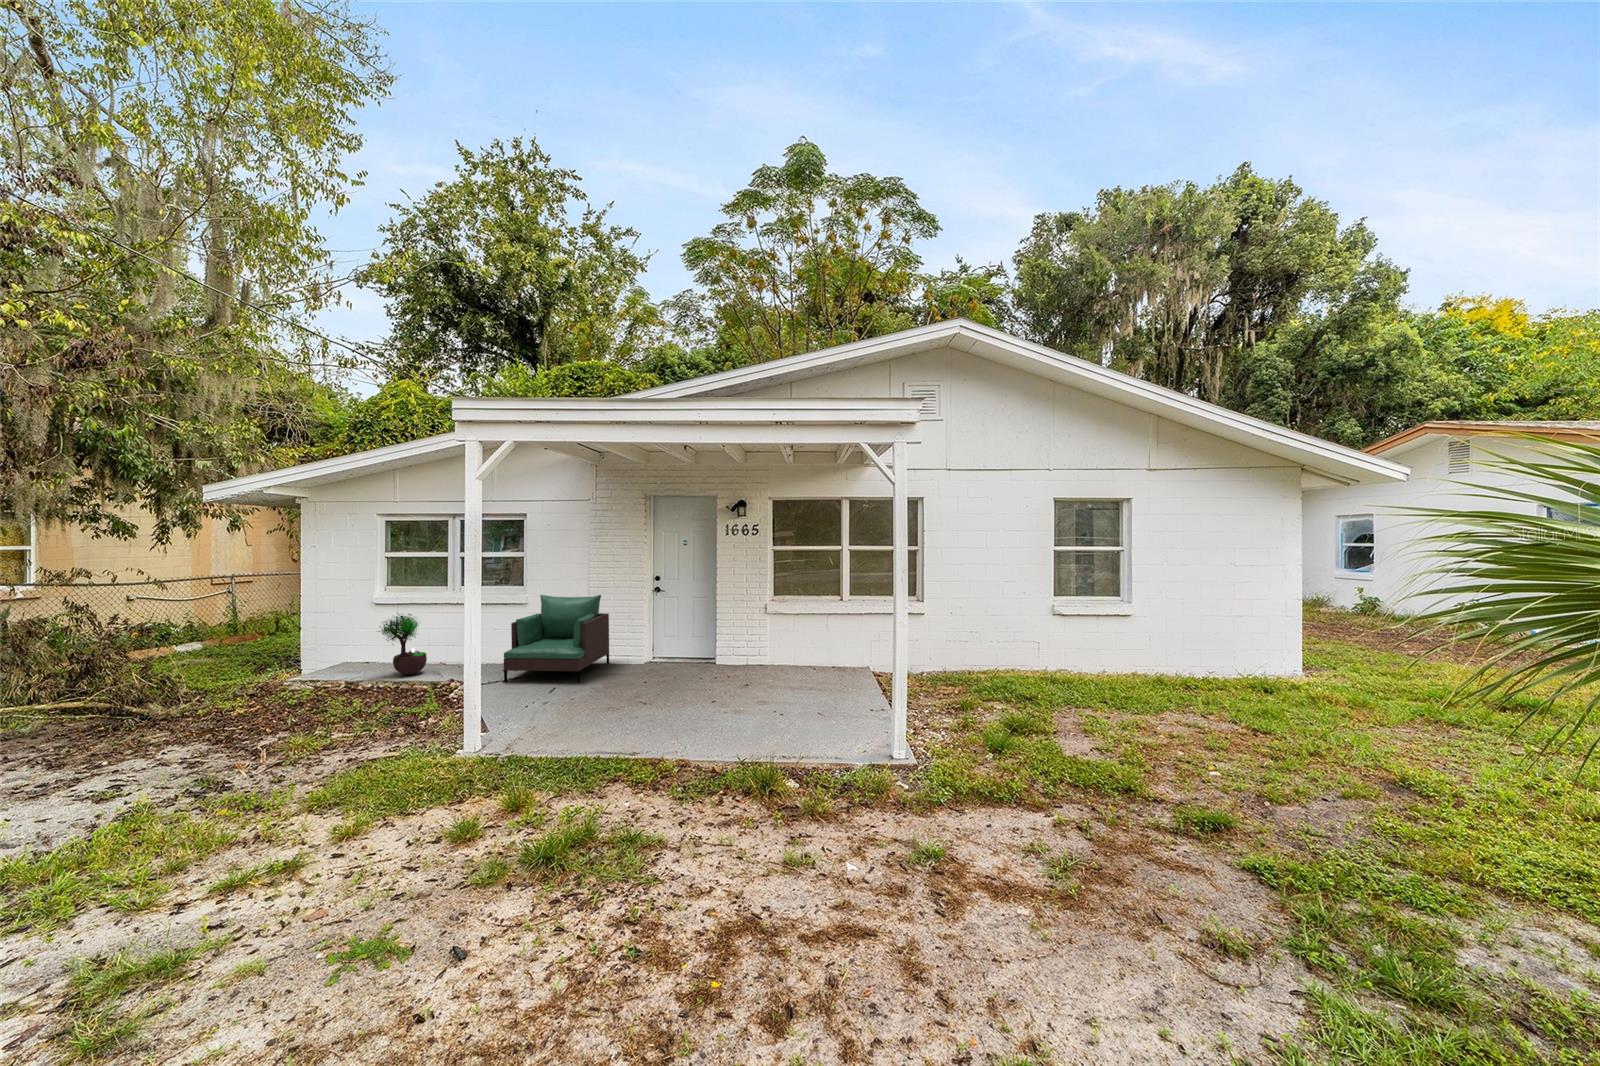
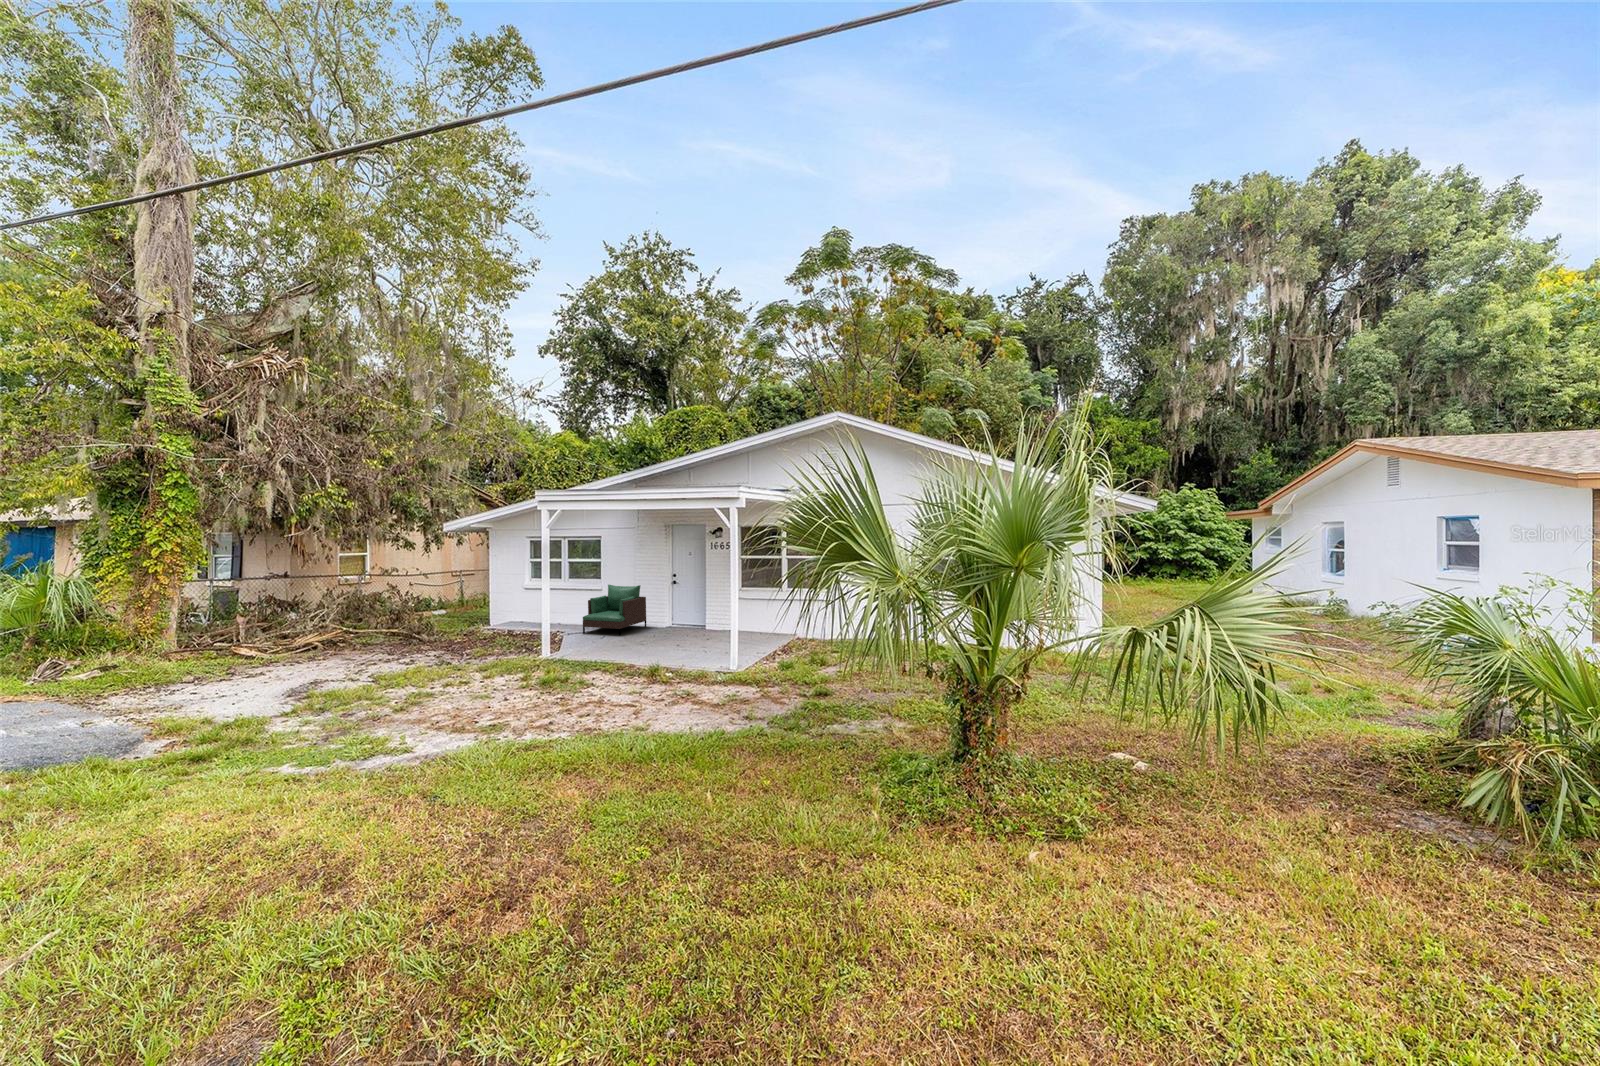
potted tree: present [379,614,427,675] -> none [525,591,552,629]

